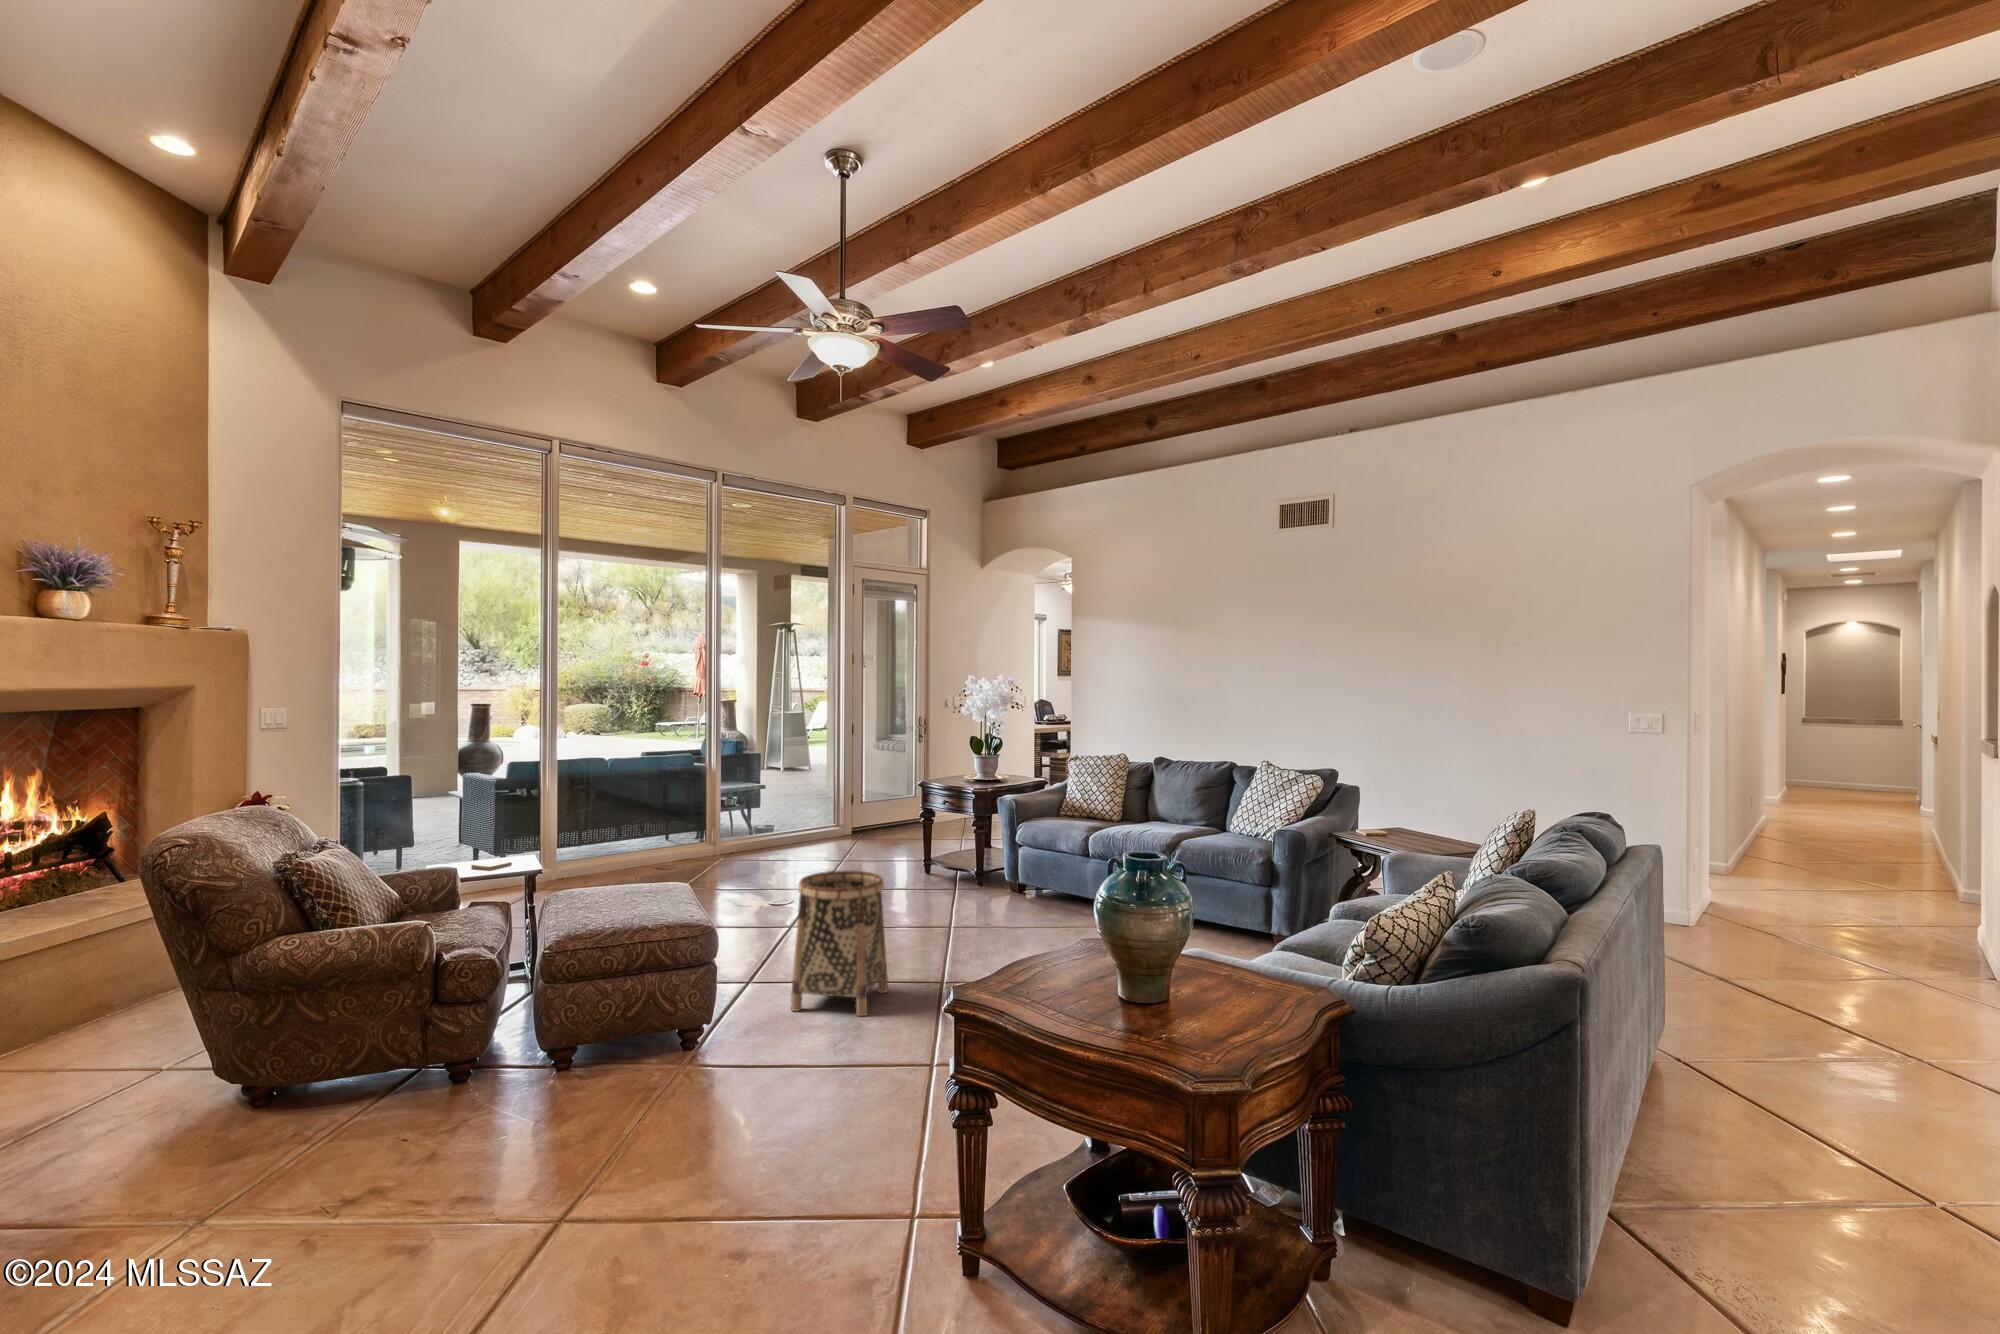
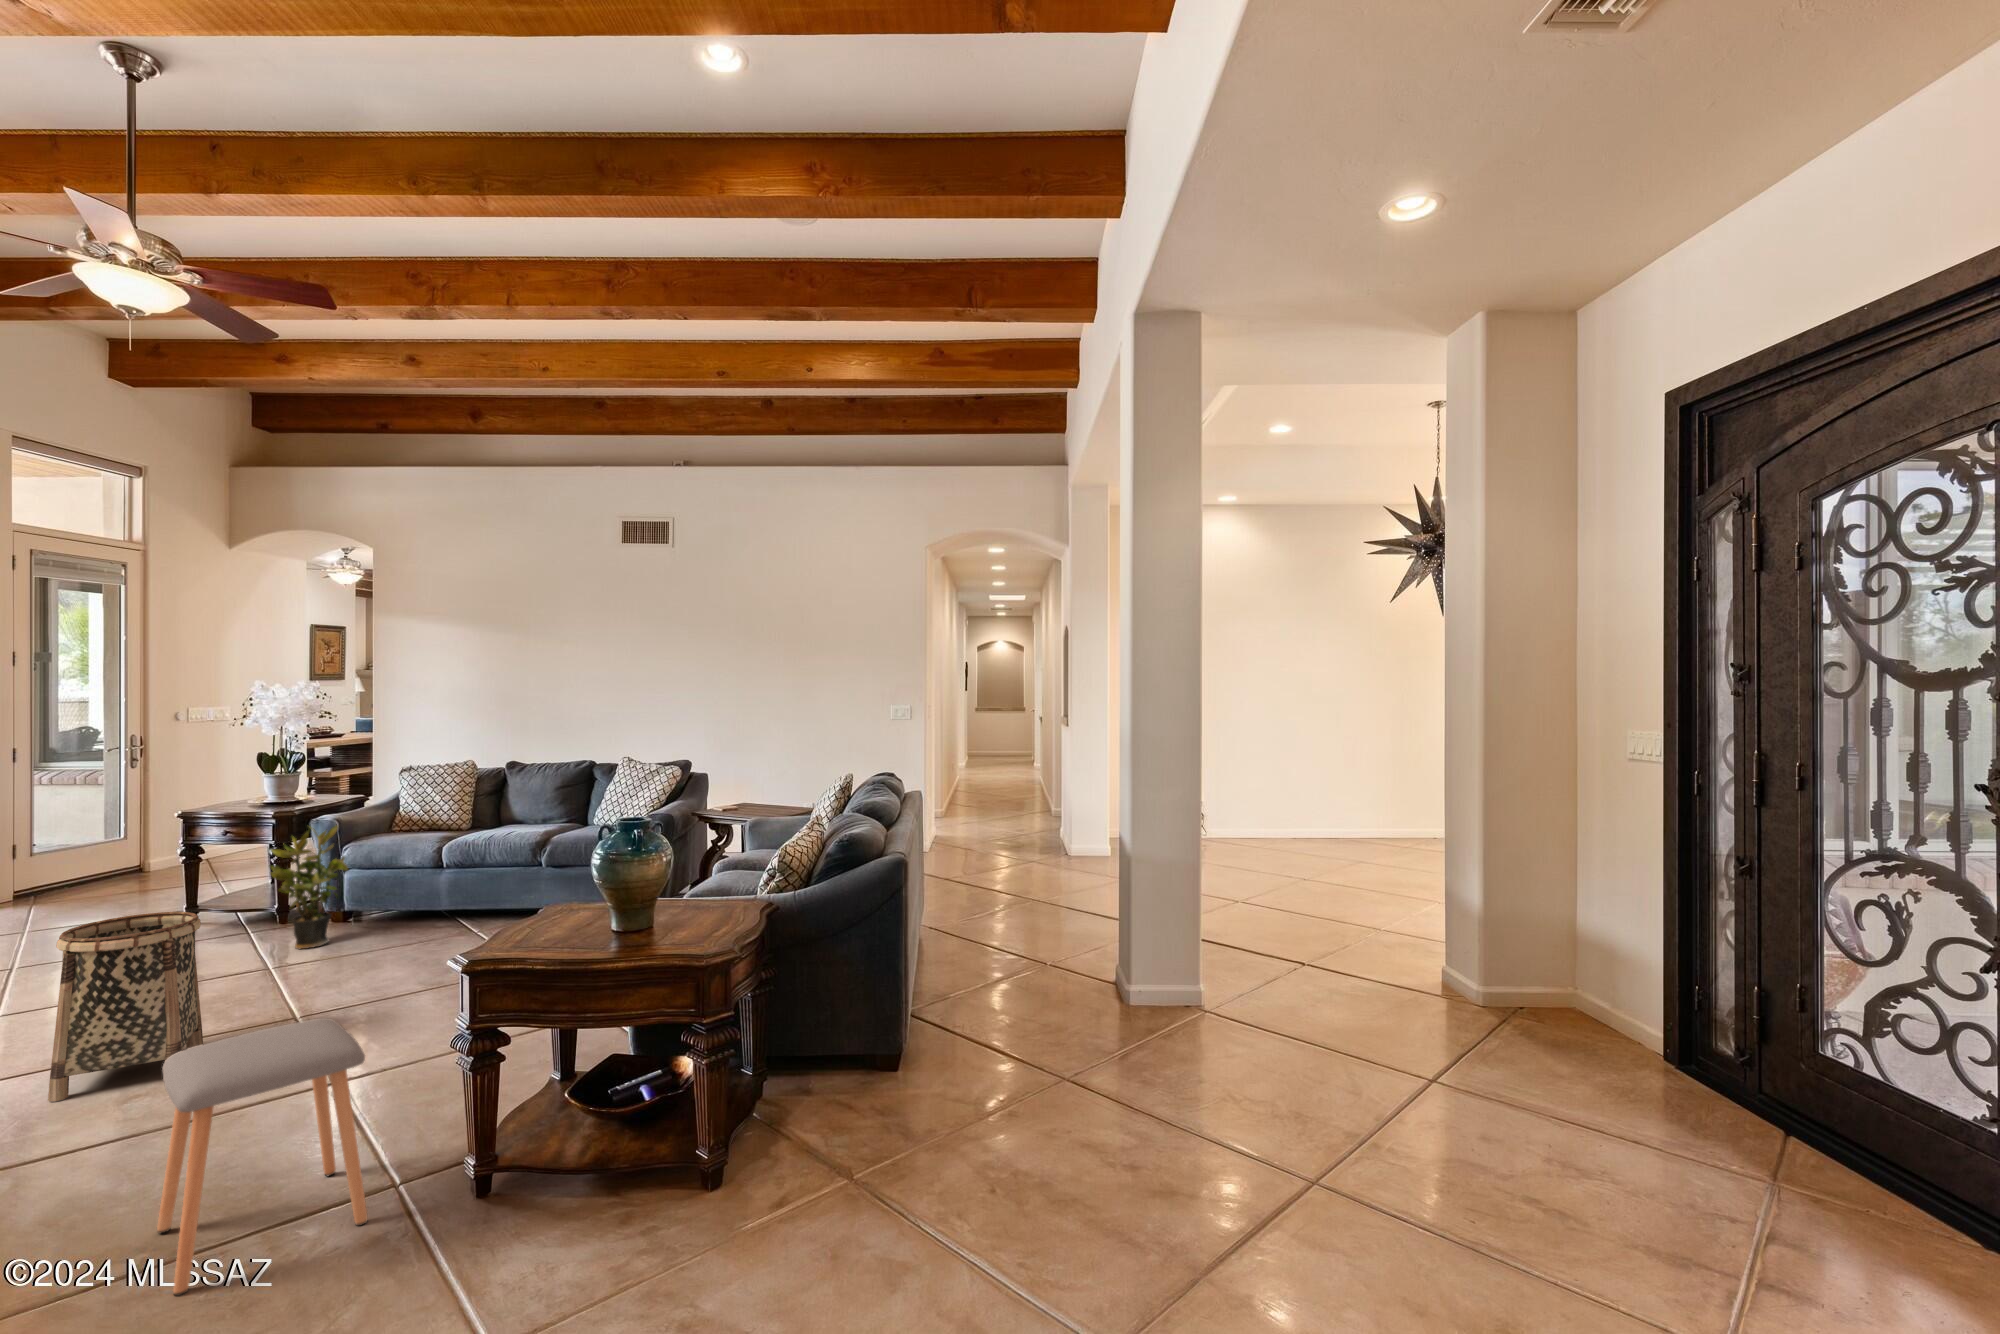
potted plant: none [958,804,1016,915] -> present [270,826,348,949]
stool: none [785,1007,928,1231] -> present [157,1018,367,1296]

